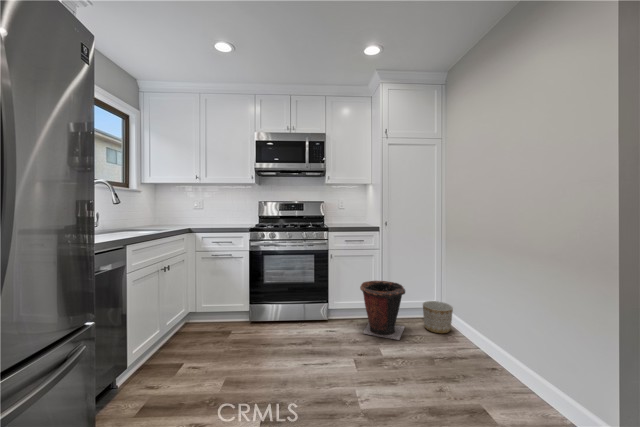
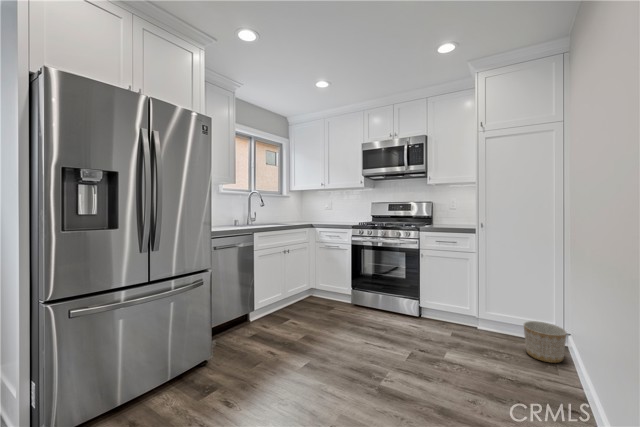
waste bin: present [360,281,405,340] -> none [442,286,501,352]

